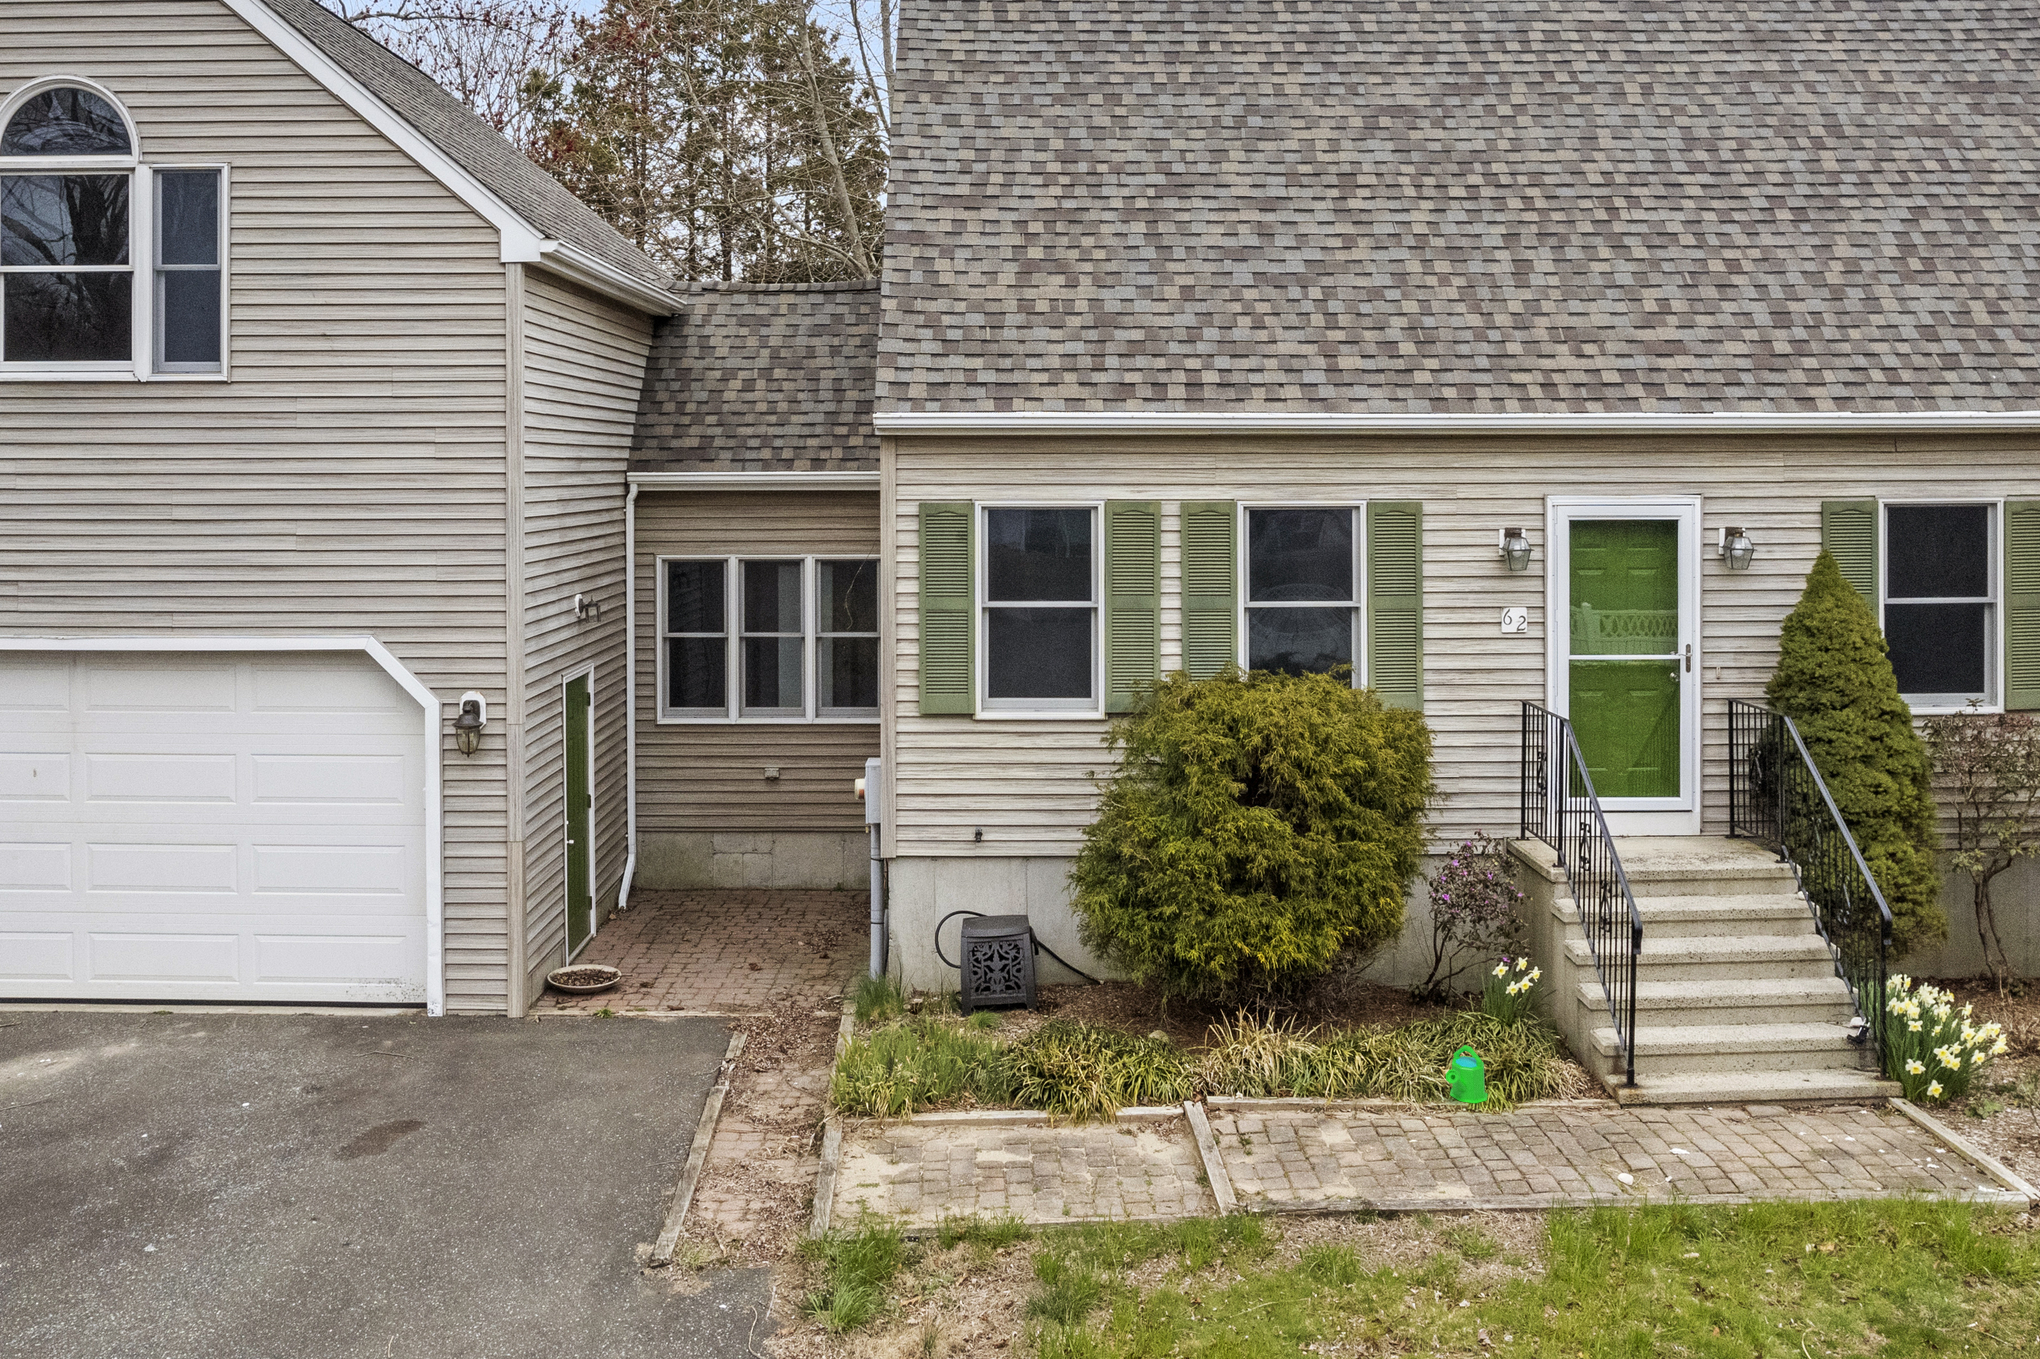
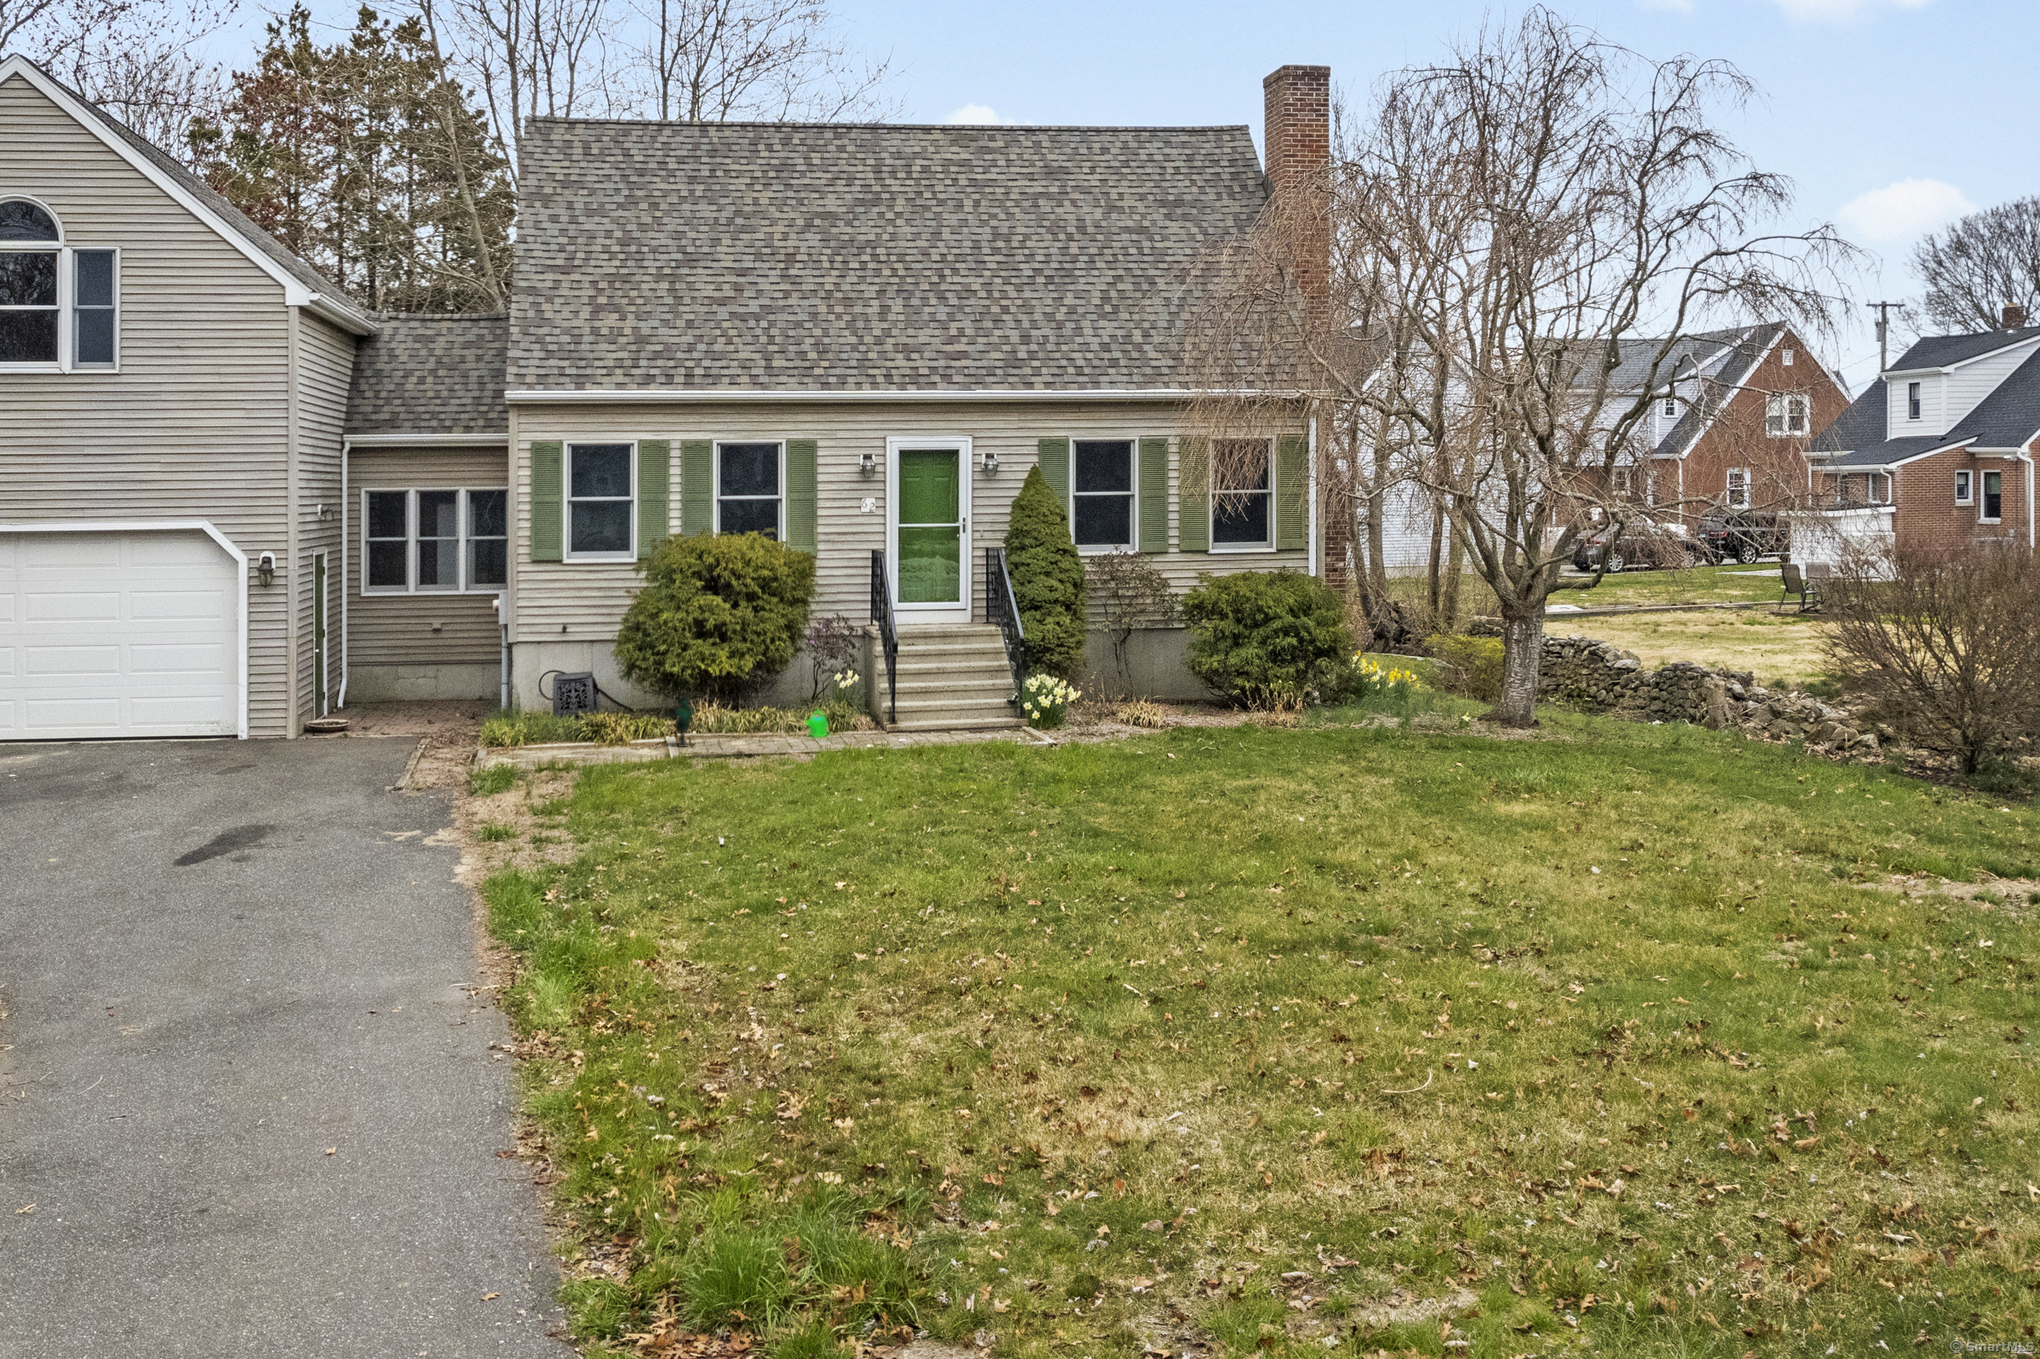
decorative plant: none [1179,1039,1240,1151] -> present [669,695,696,747]

